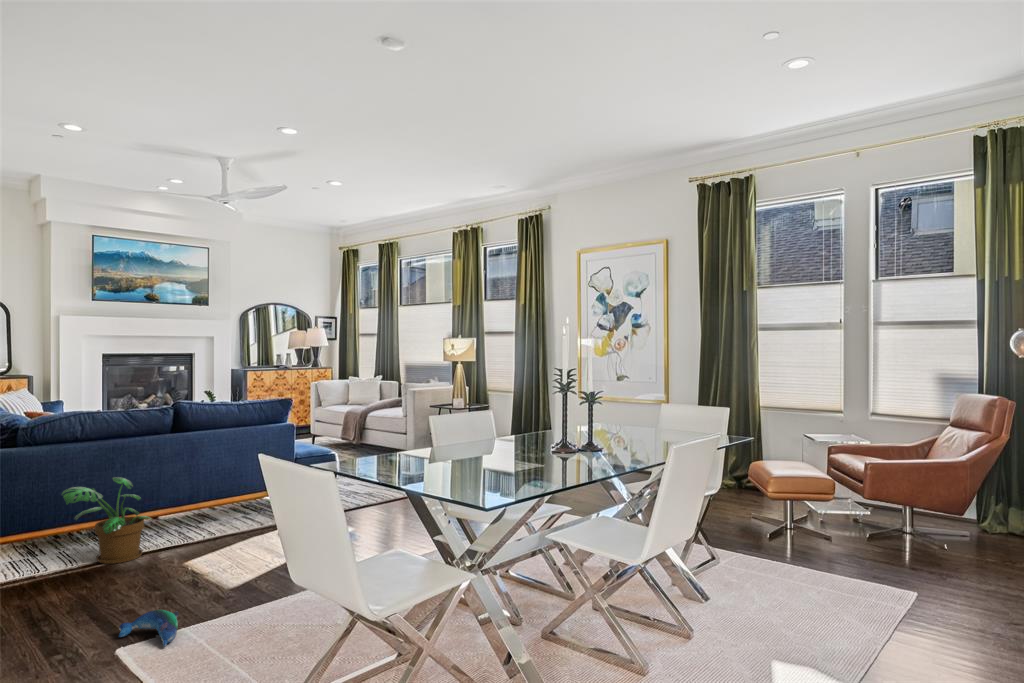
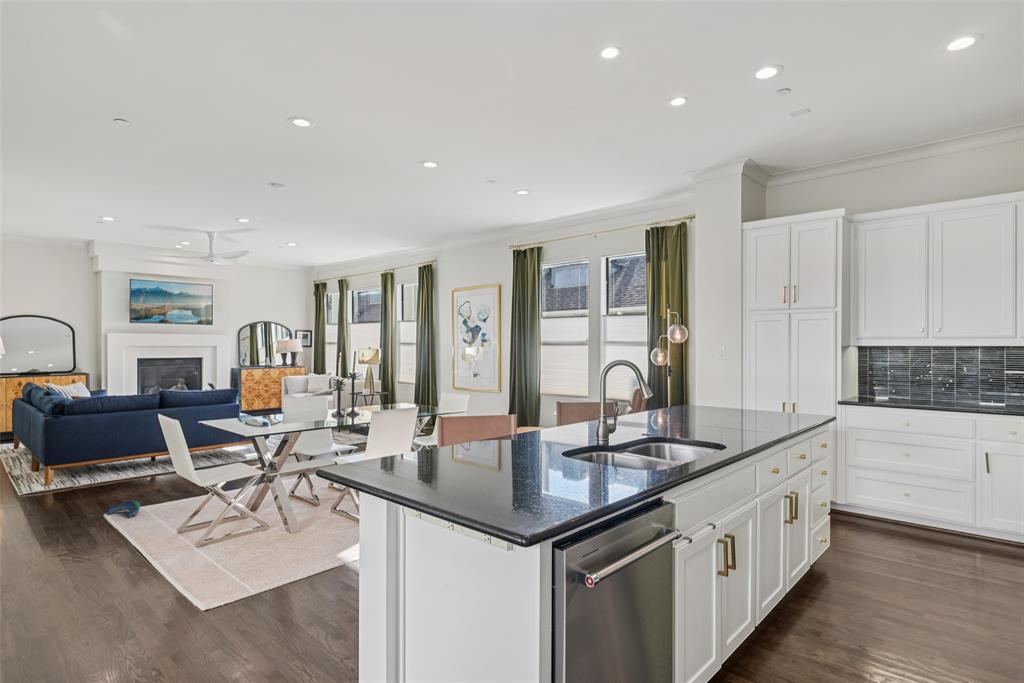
potted plant: present [62,477,152,564] -> none [86,435,145,484]

